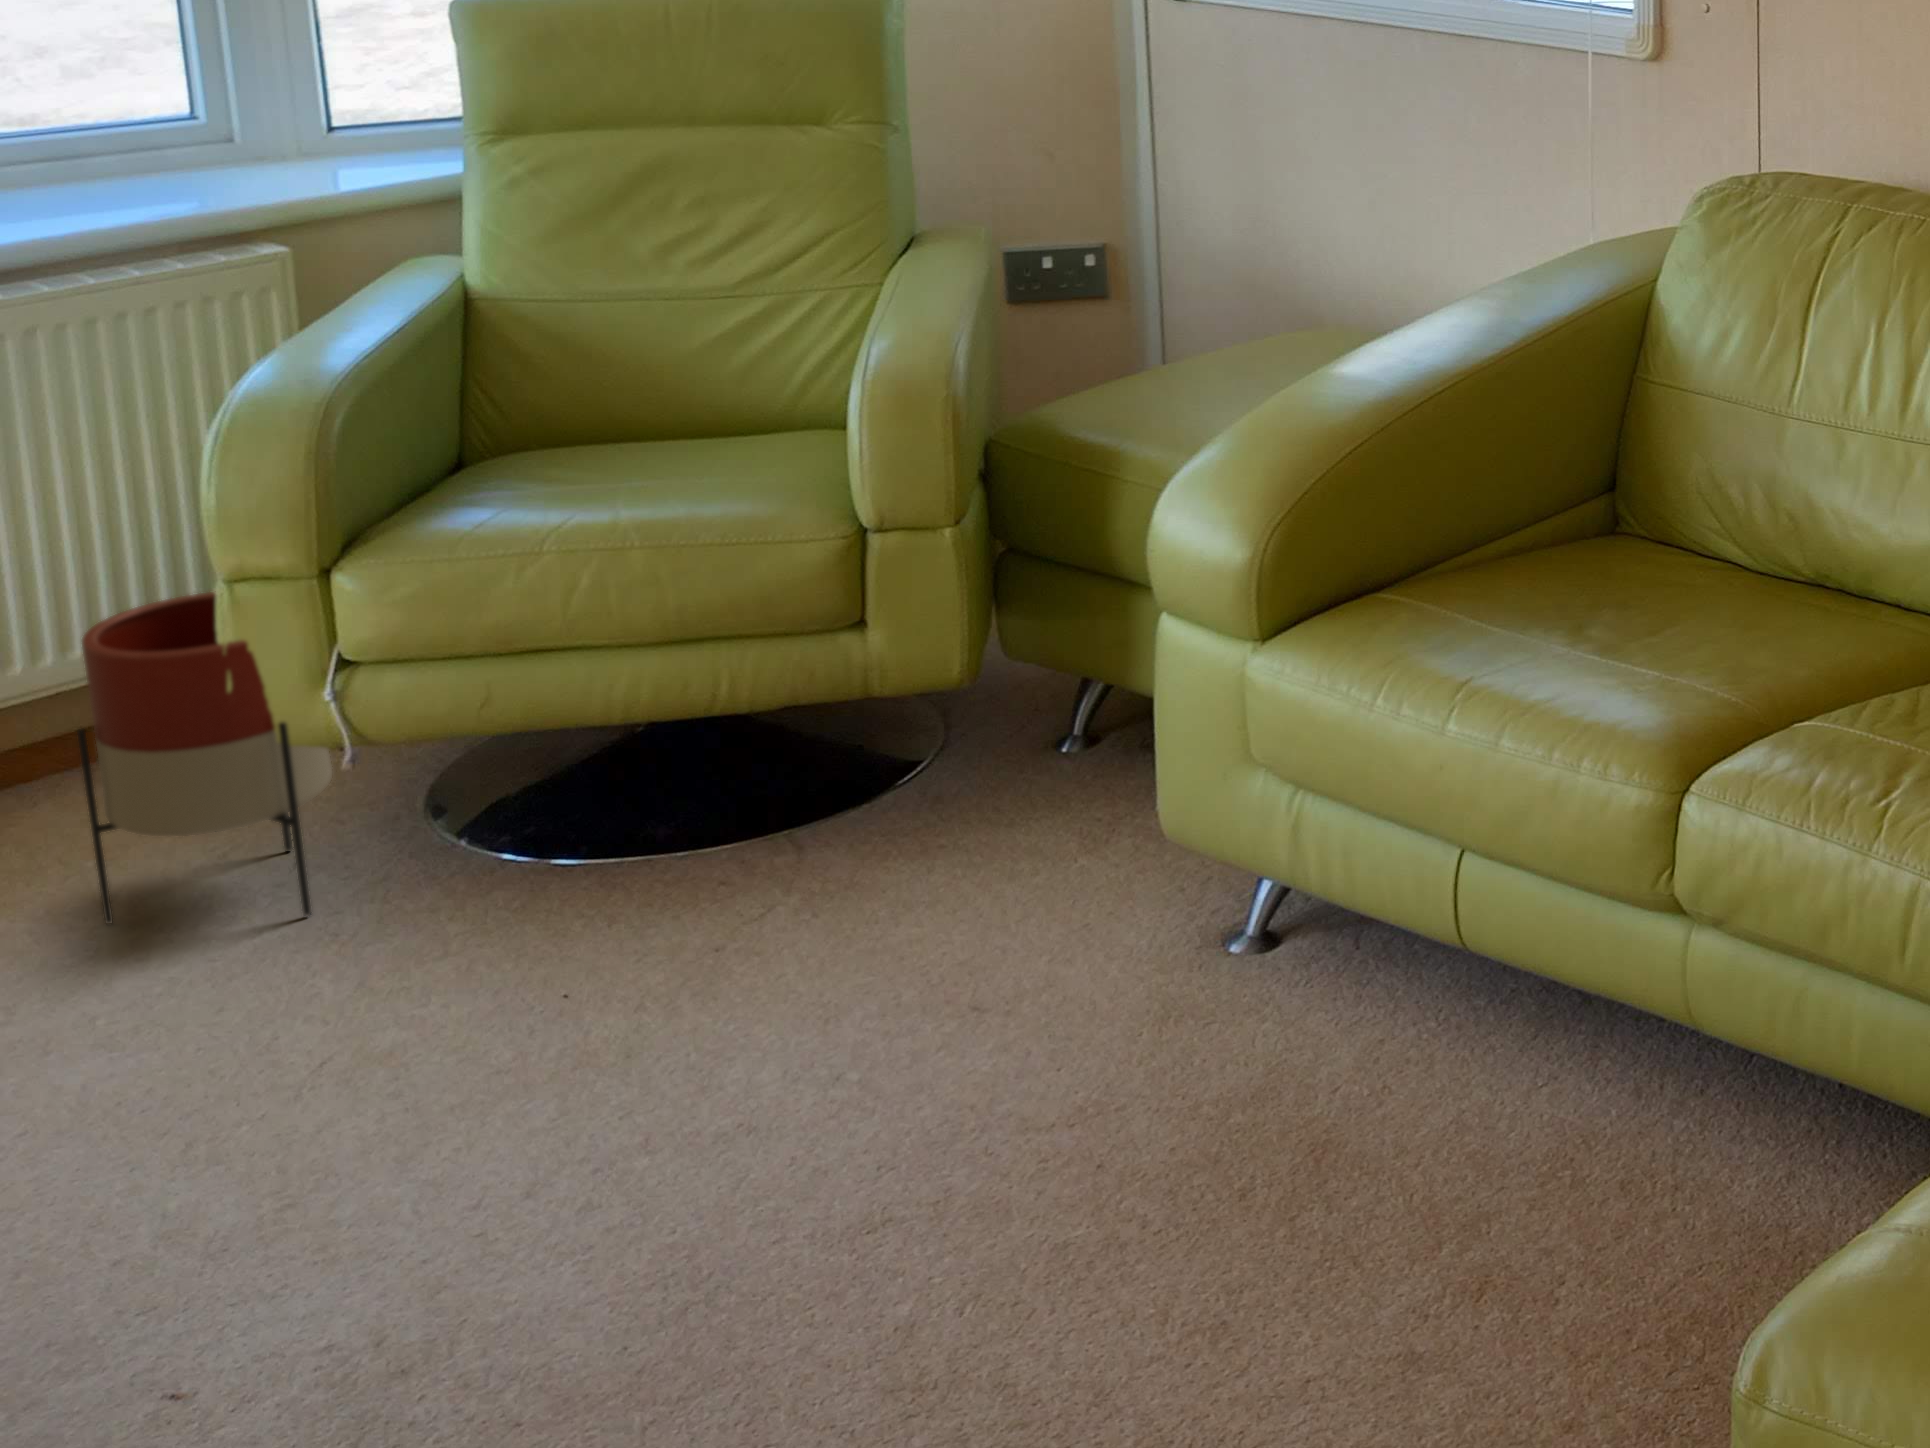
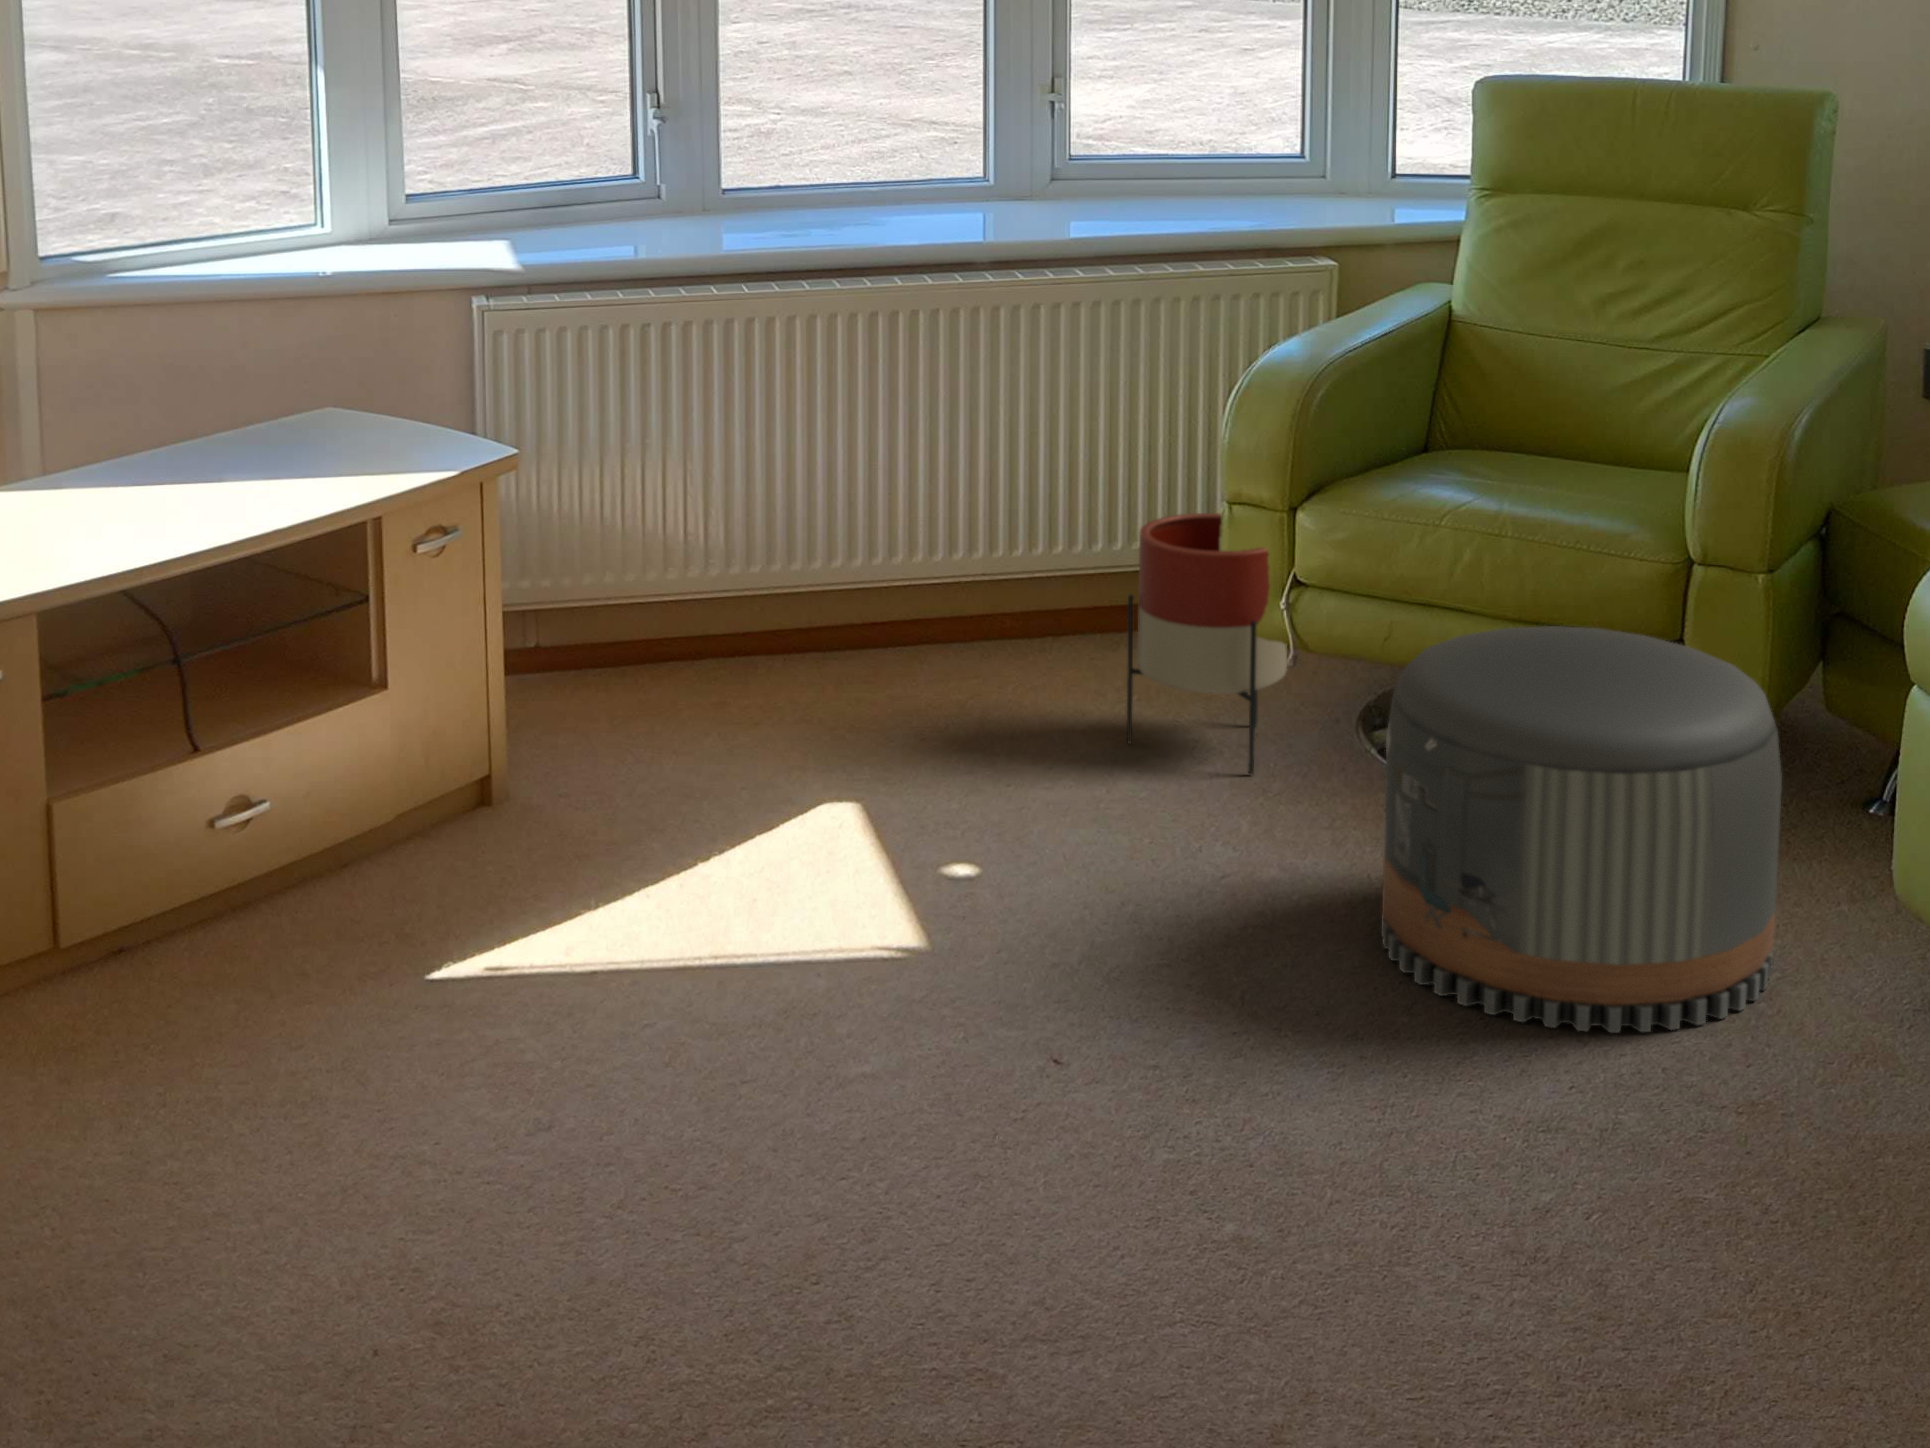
pouf: none [536,627,1044,1124] -> present [1381,626,1782,1033]

